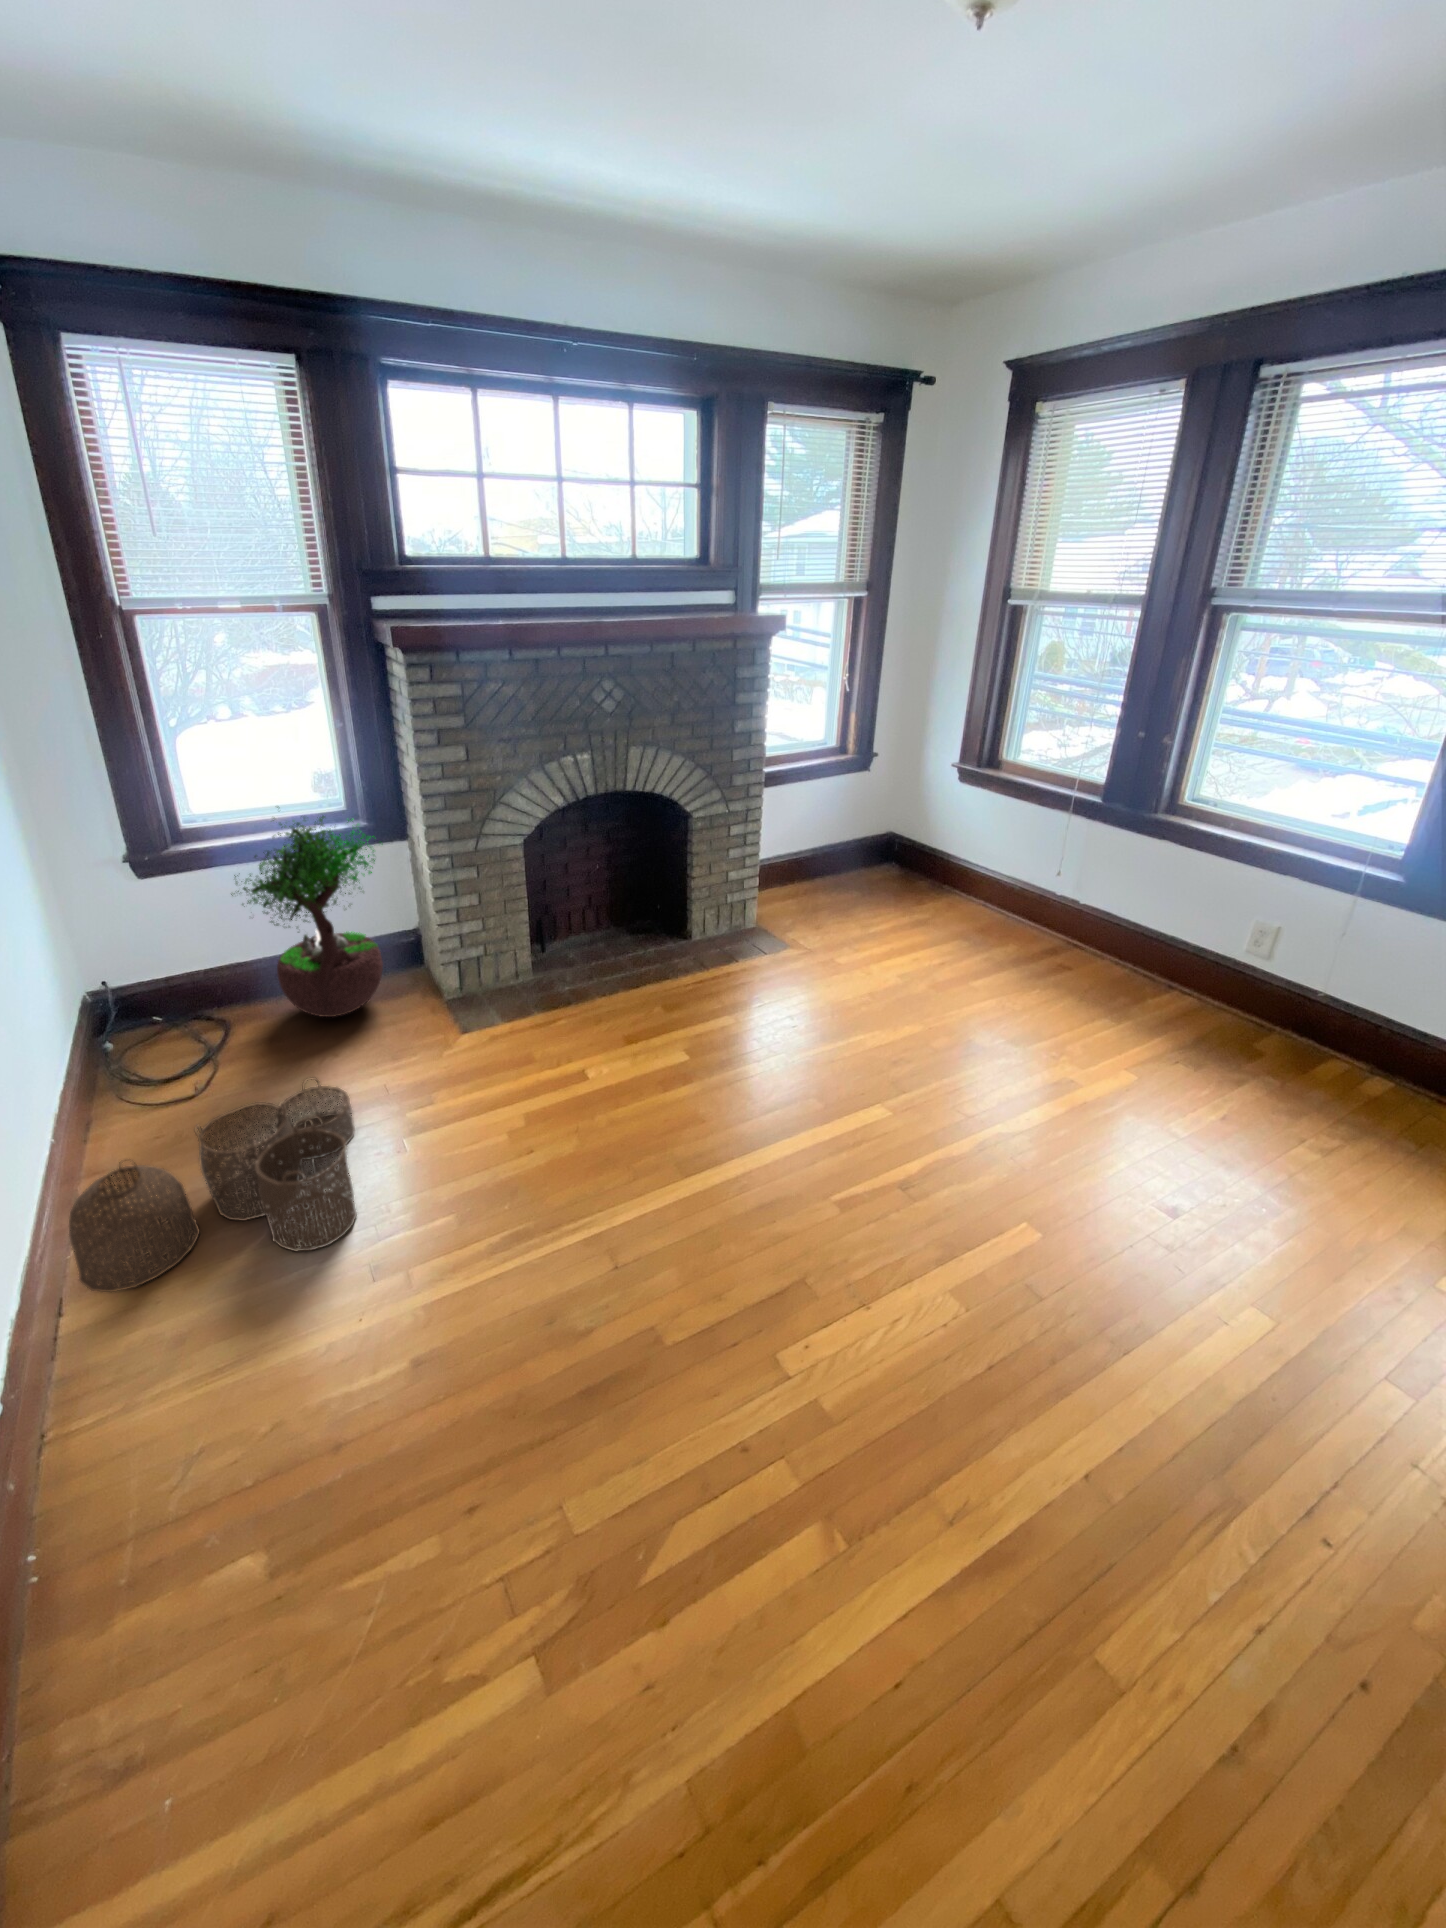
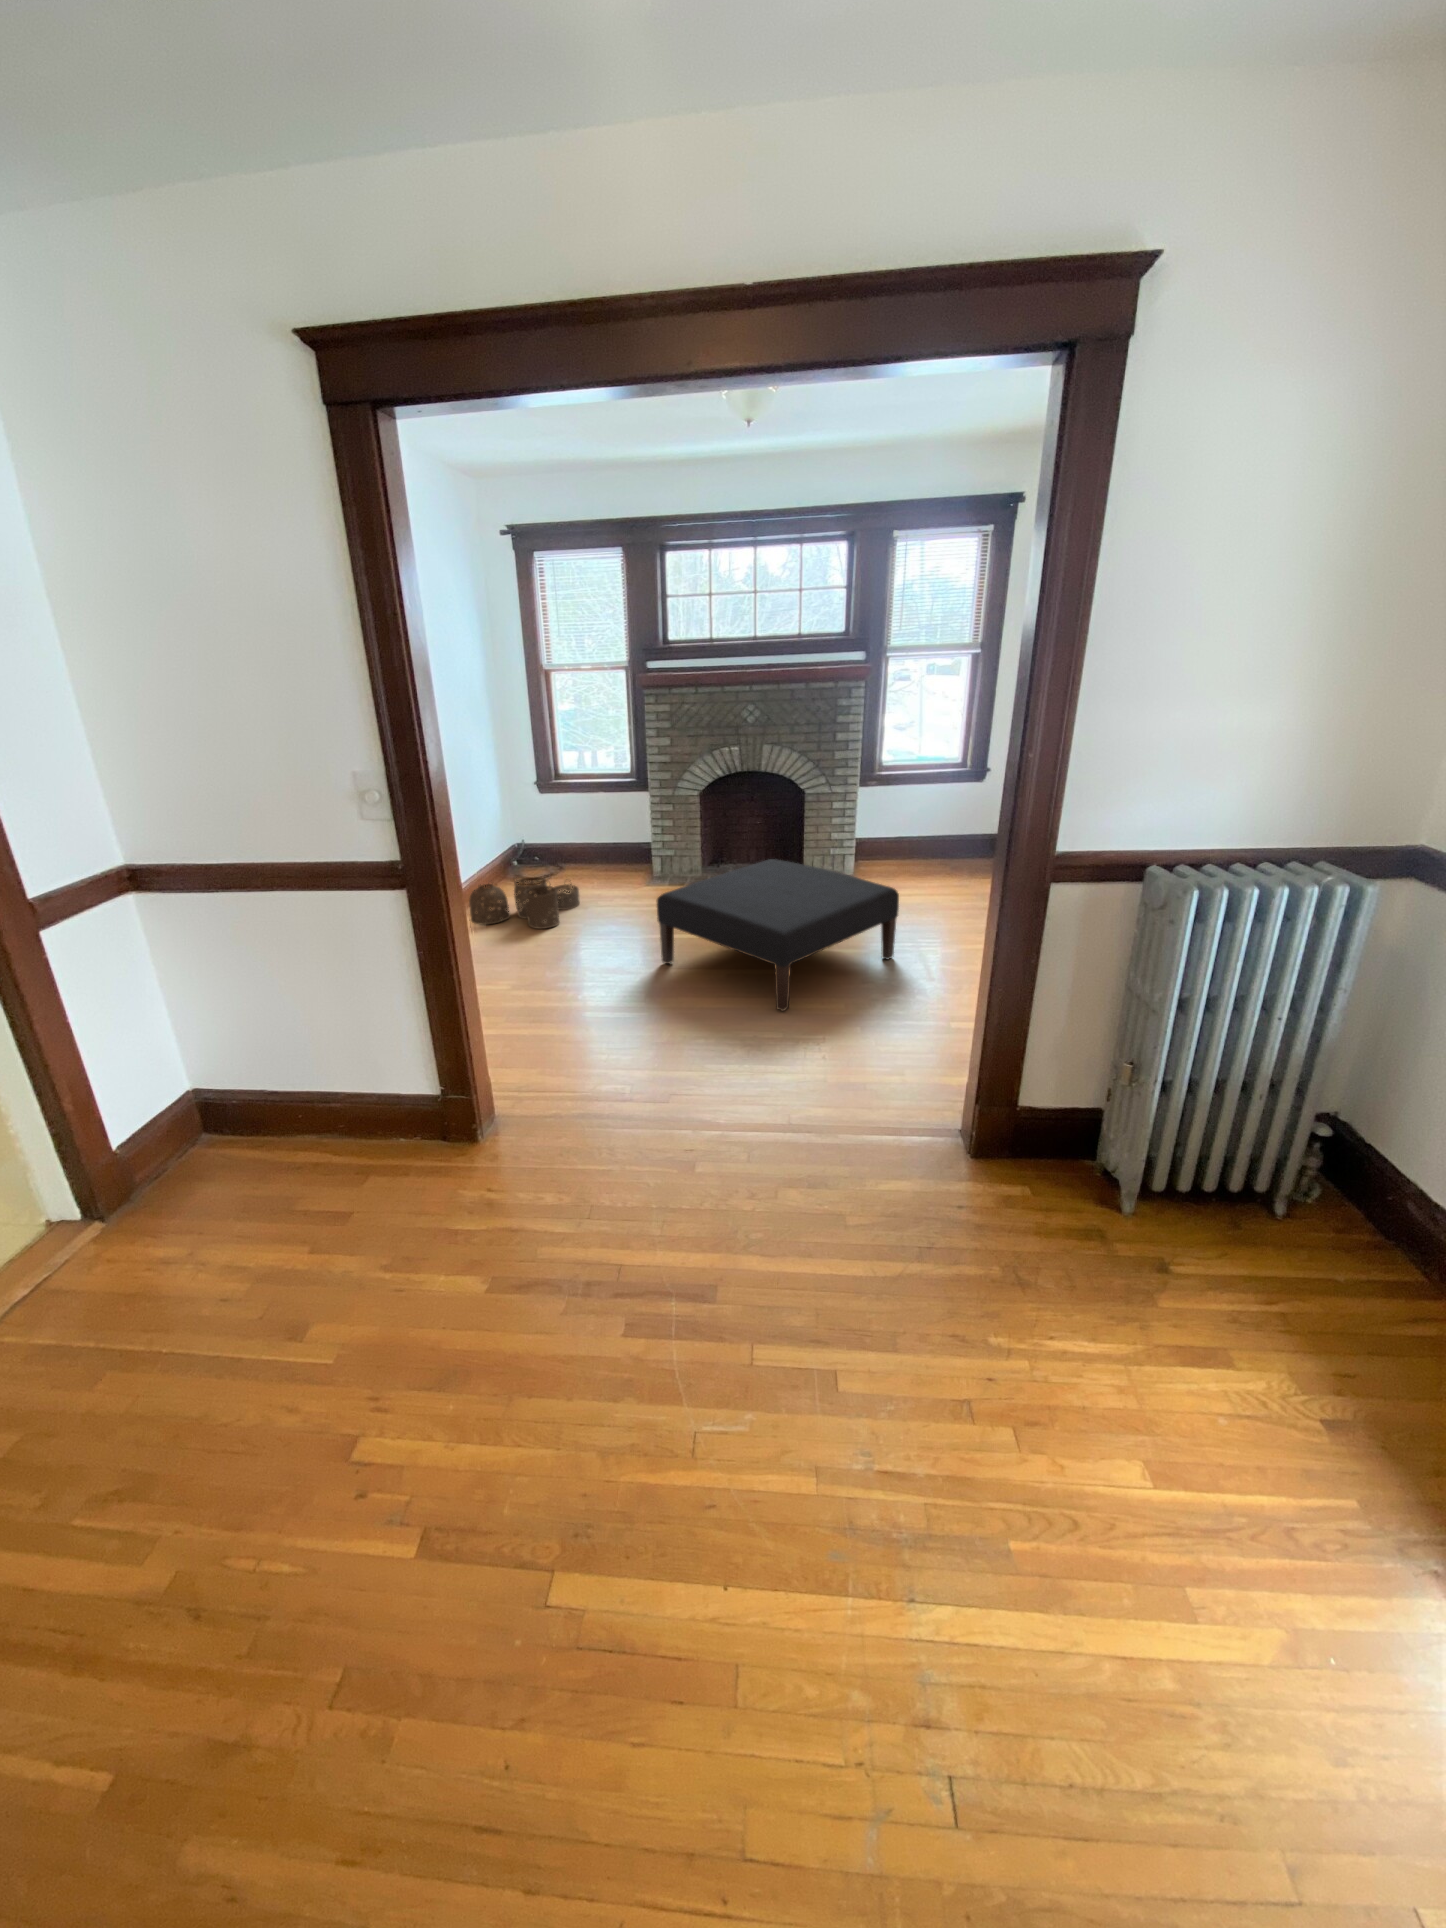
potted tree: present [231,807,383,1017] -> none [562,761,629,872]
ottoman: none [721,963,1174,1348] -> present [657,859,899,1011]

